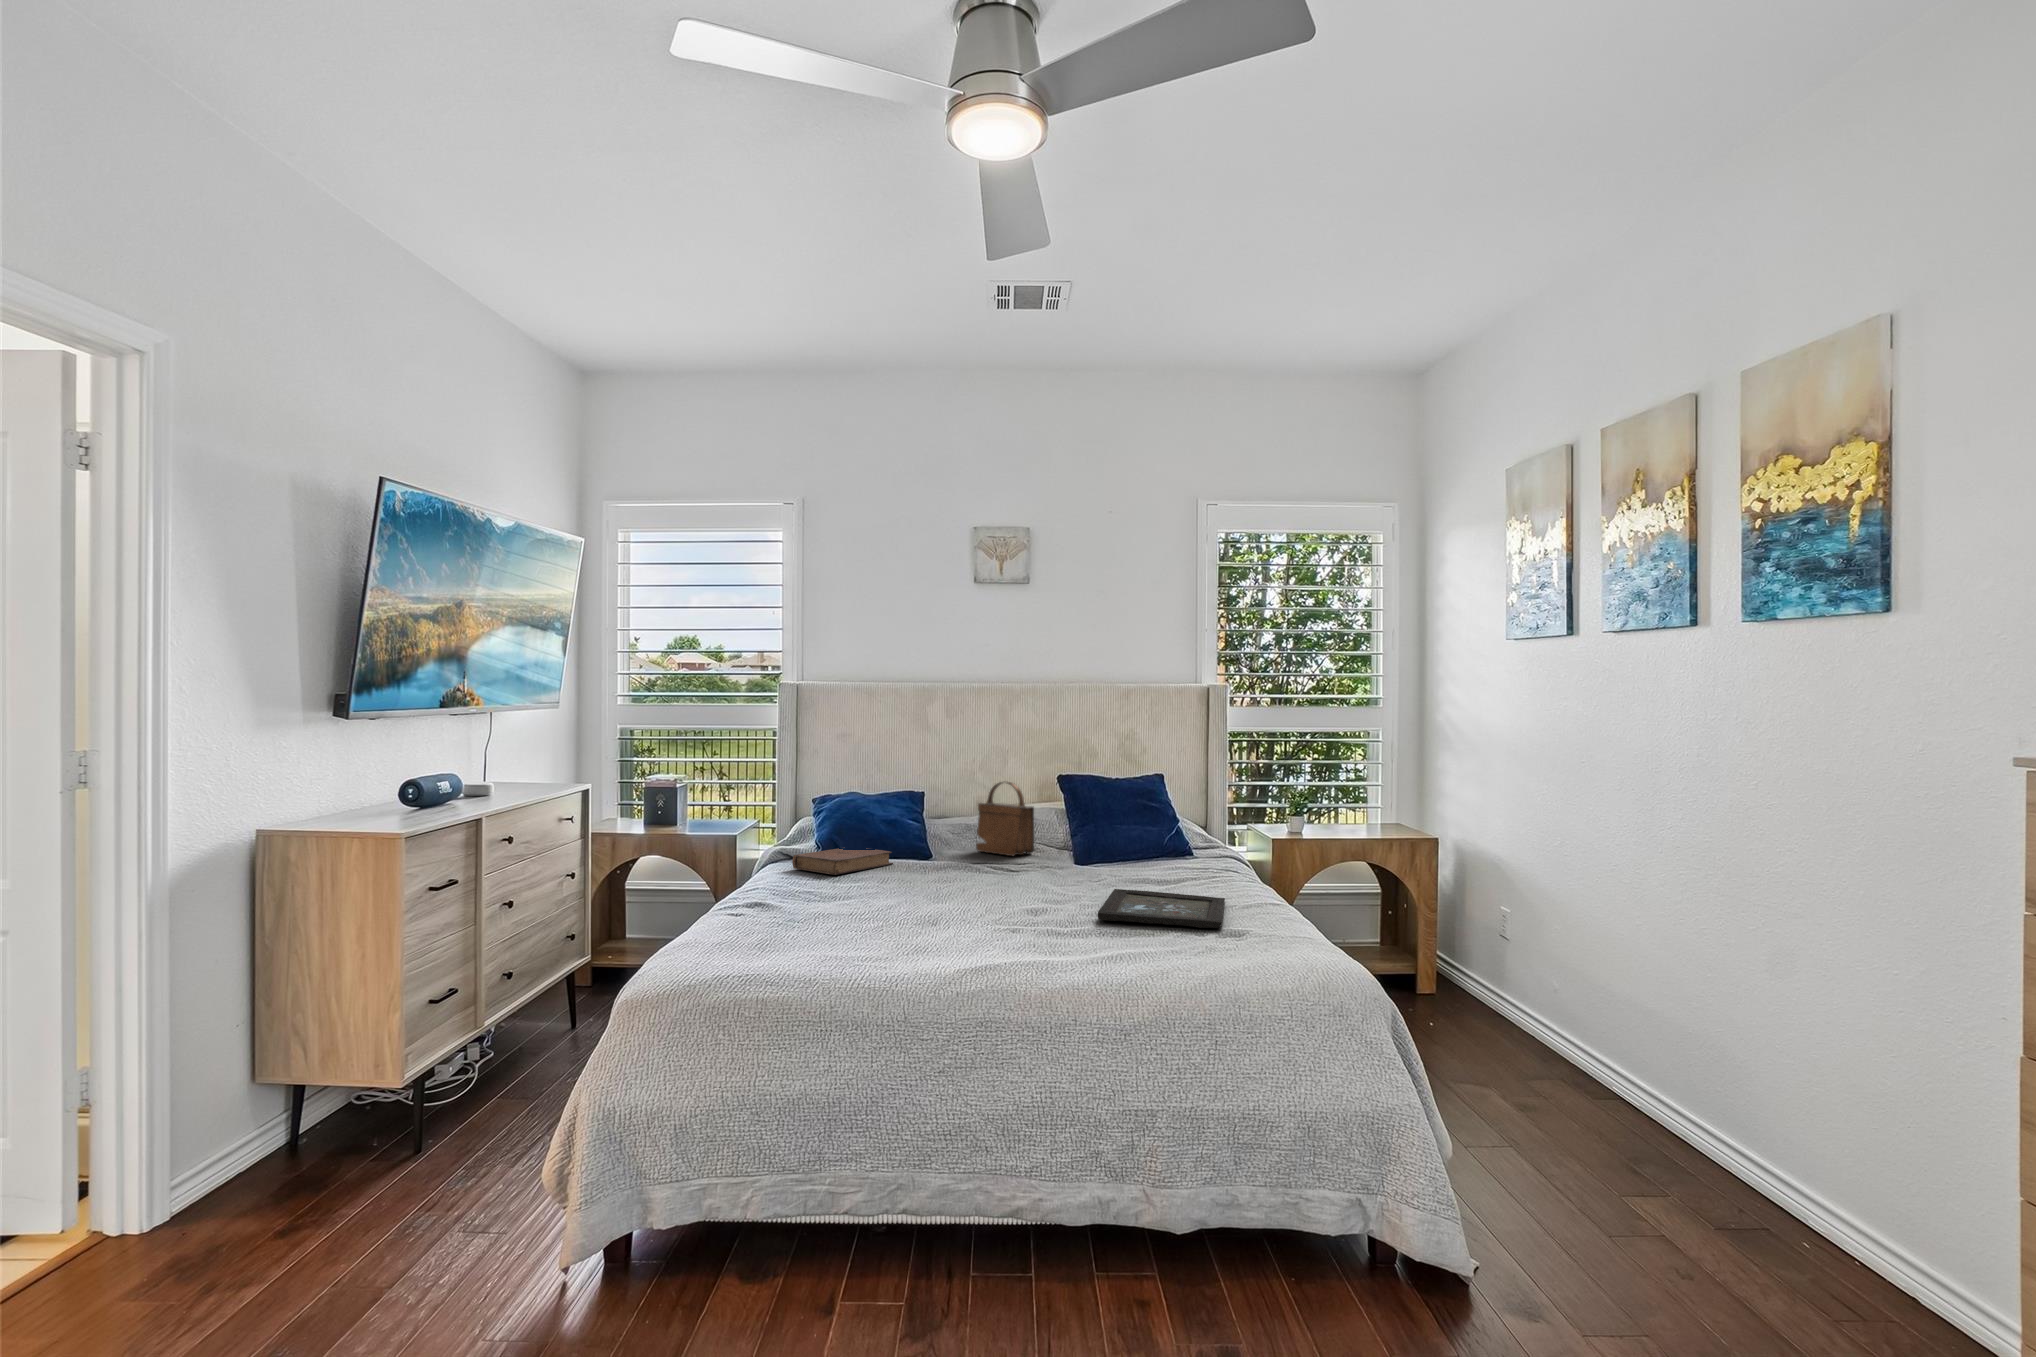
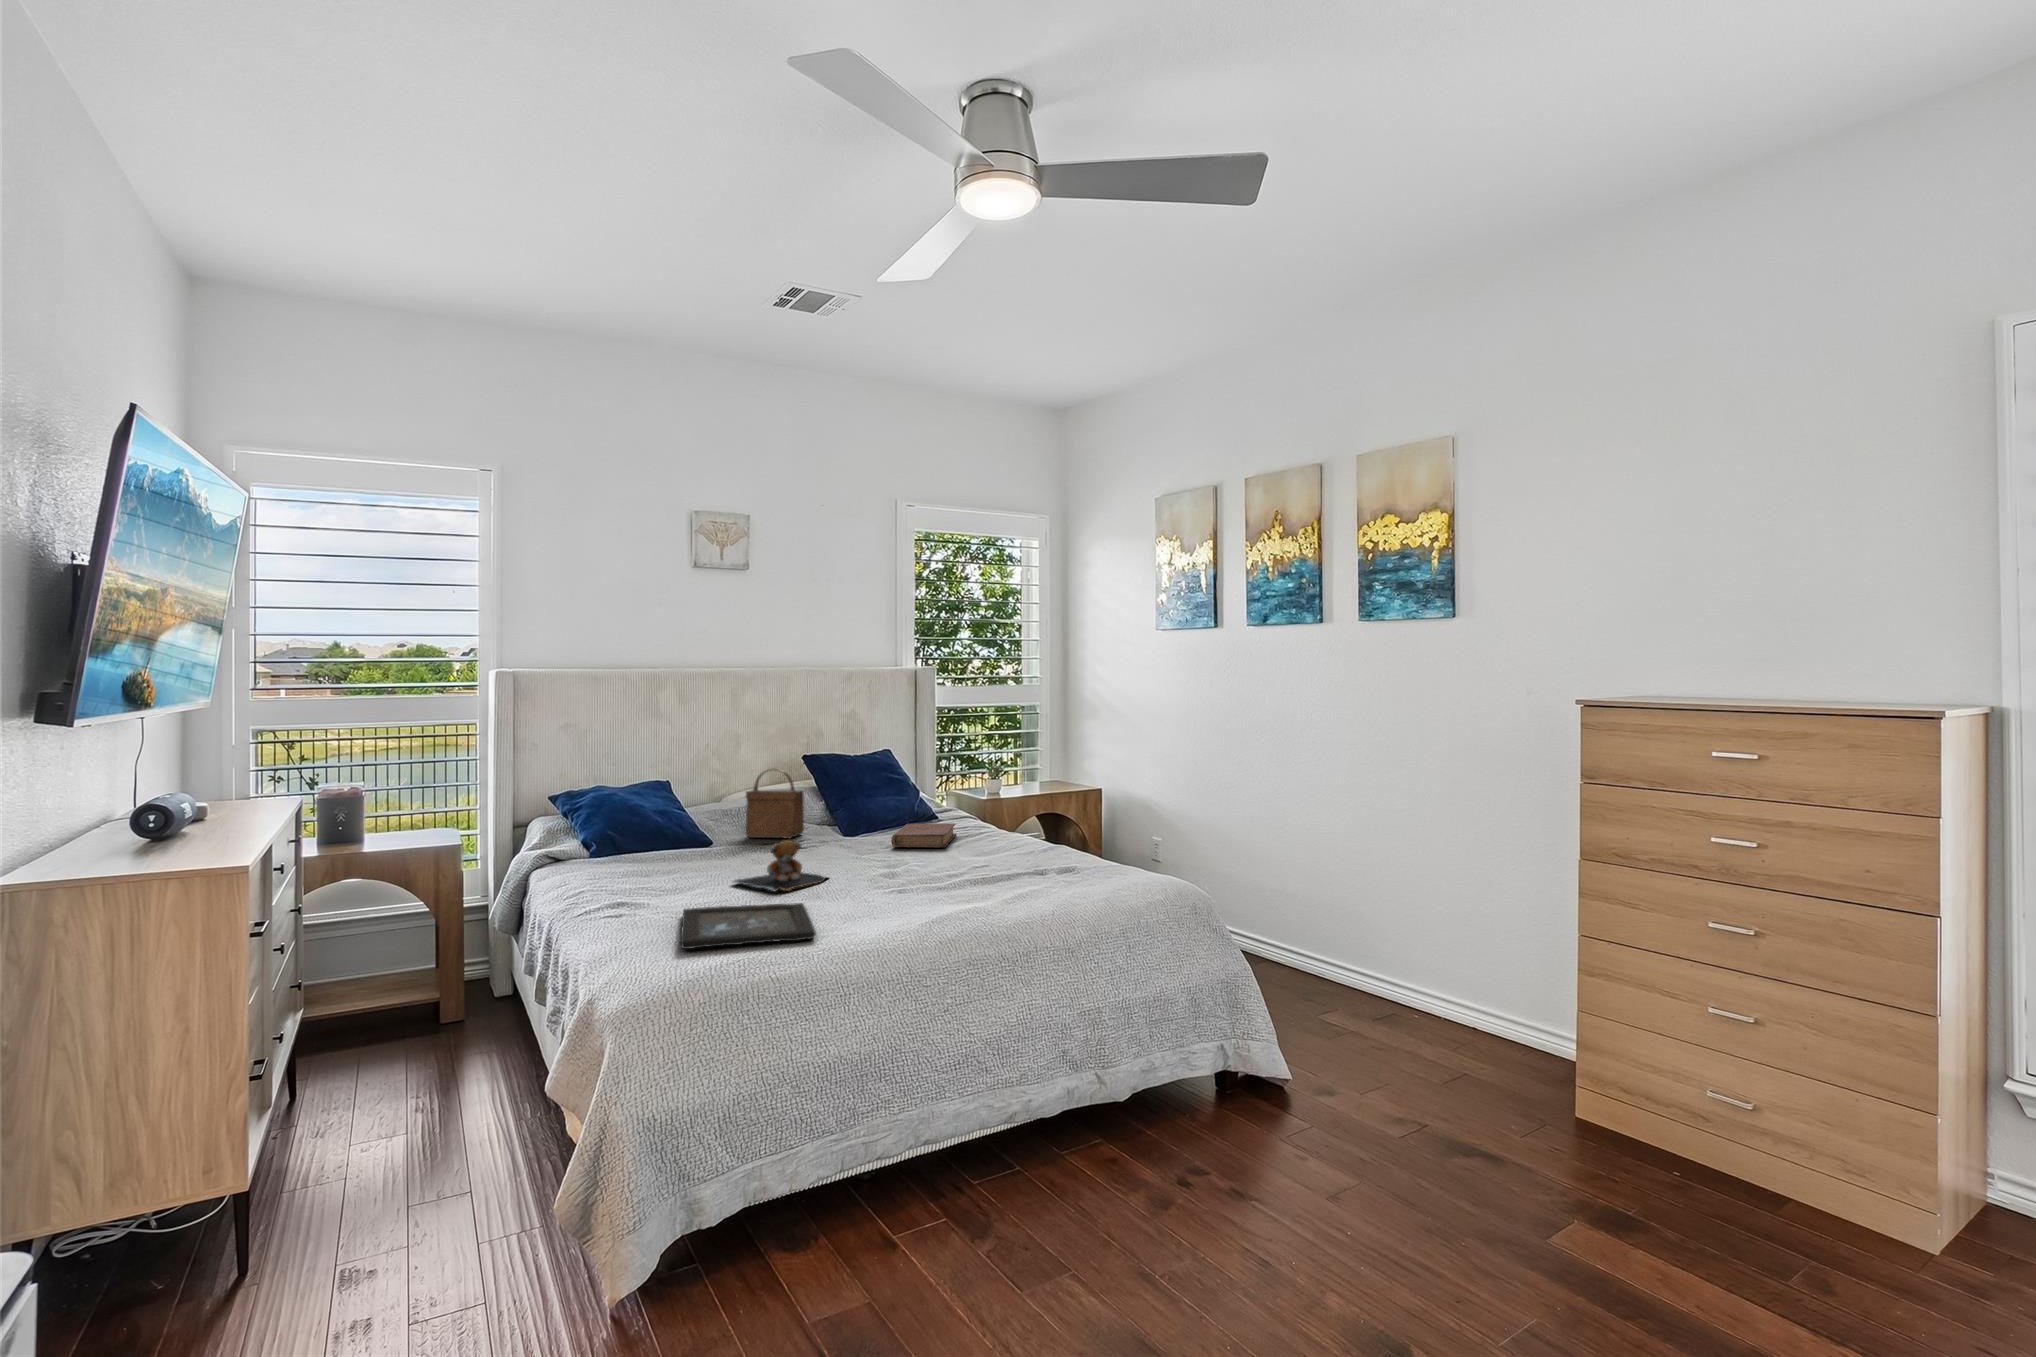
book: present [792,849,893,875] -> present [891,823,956,847]
teddy bear: none [885,853,983,906] -> present [734,840,827,891]
tray: present [1098,889,1225,928] -> present [681,903,816,949]

